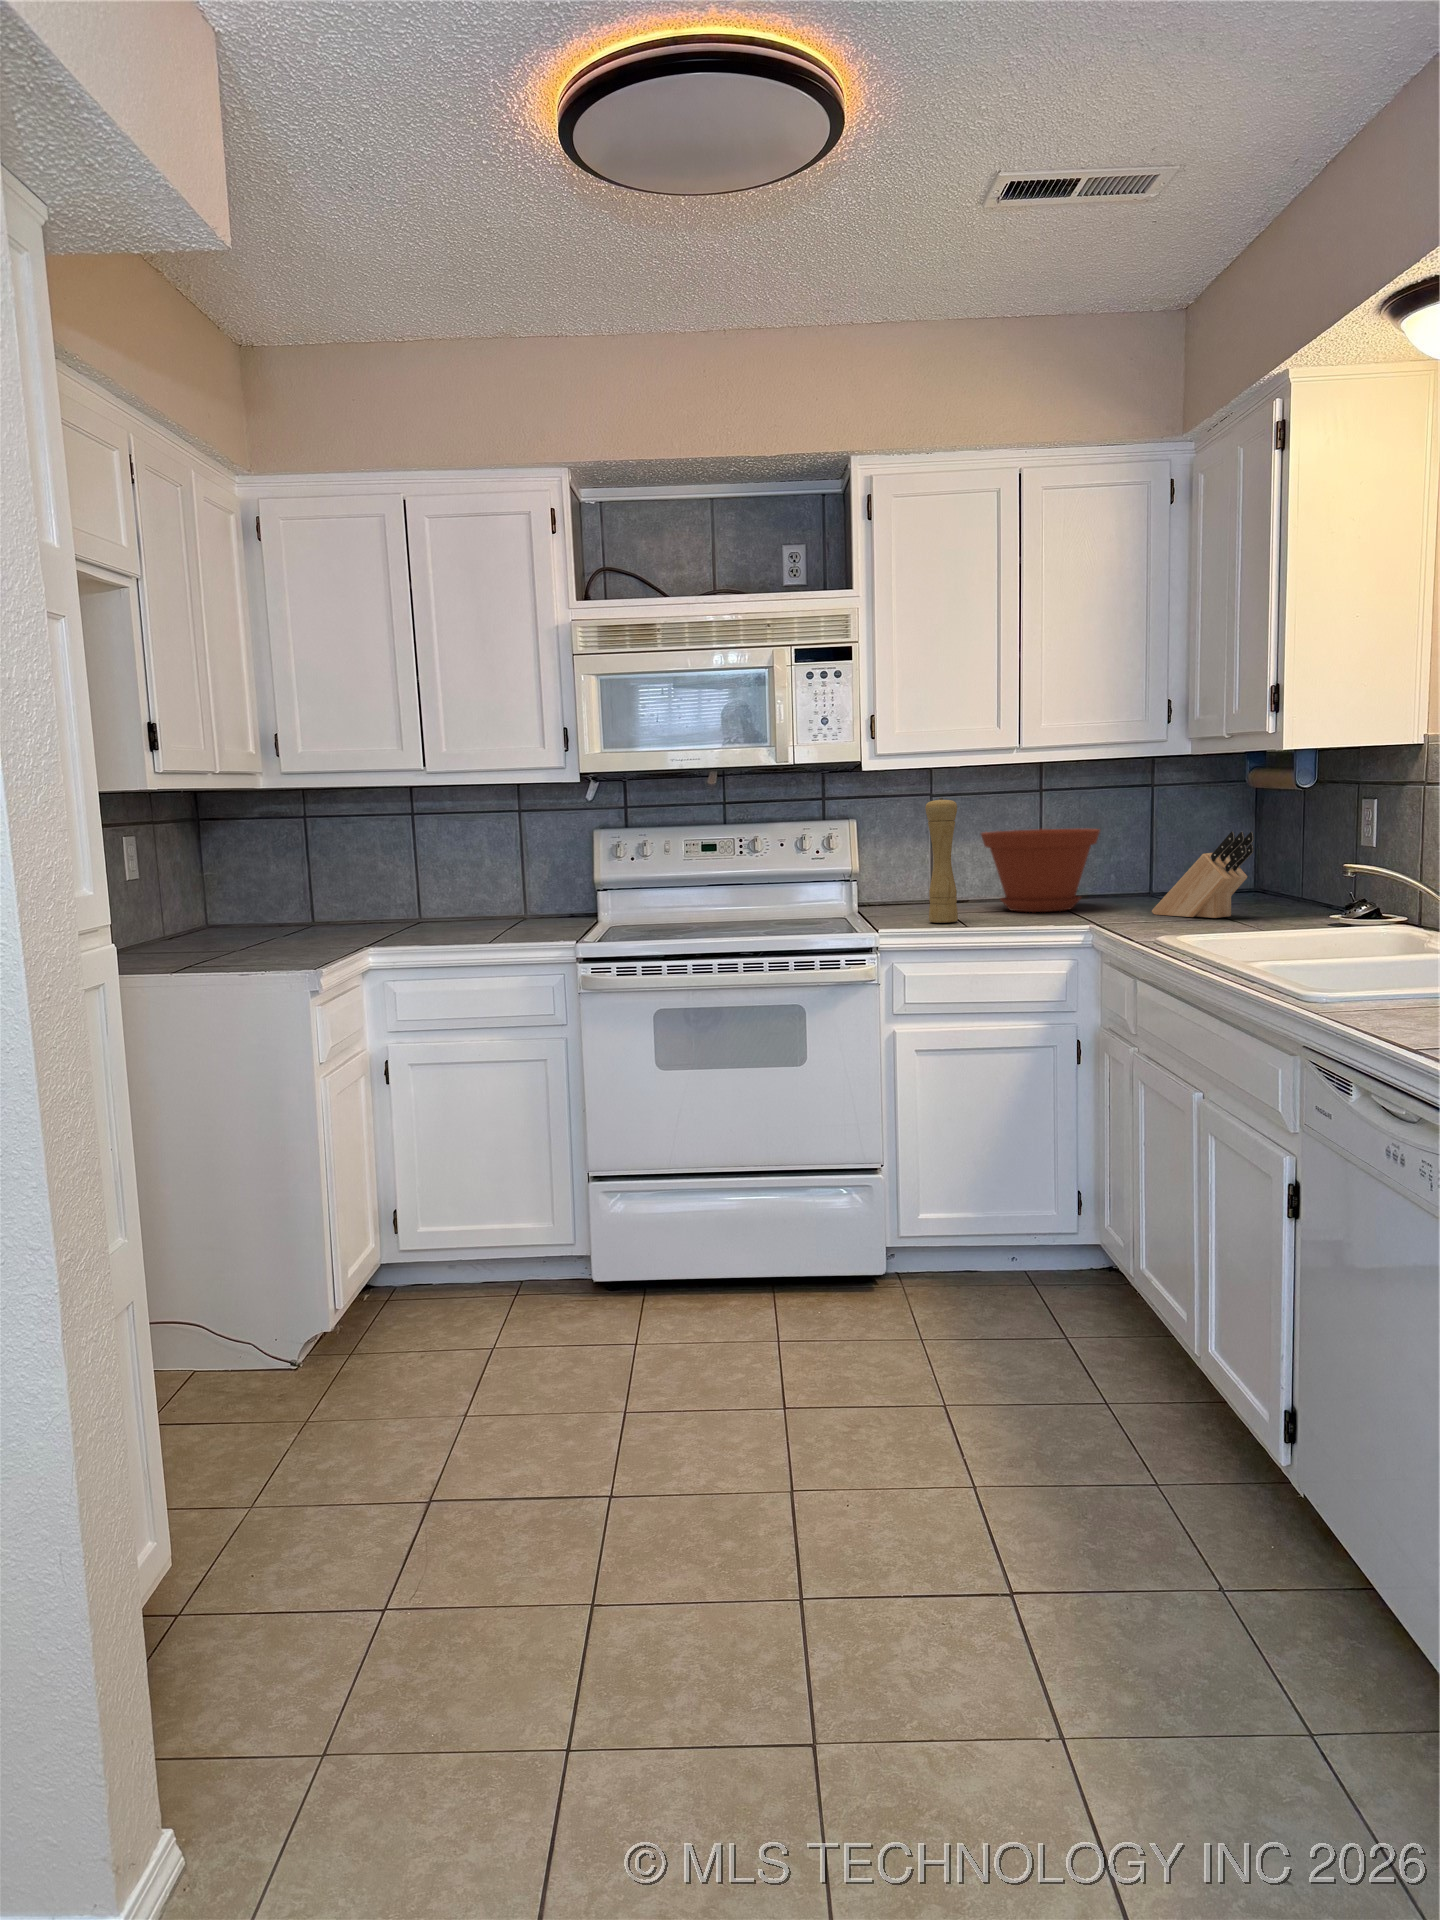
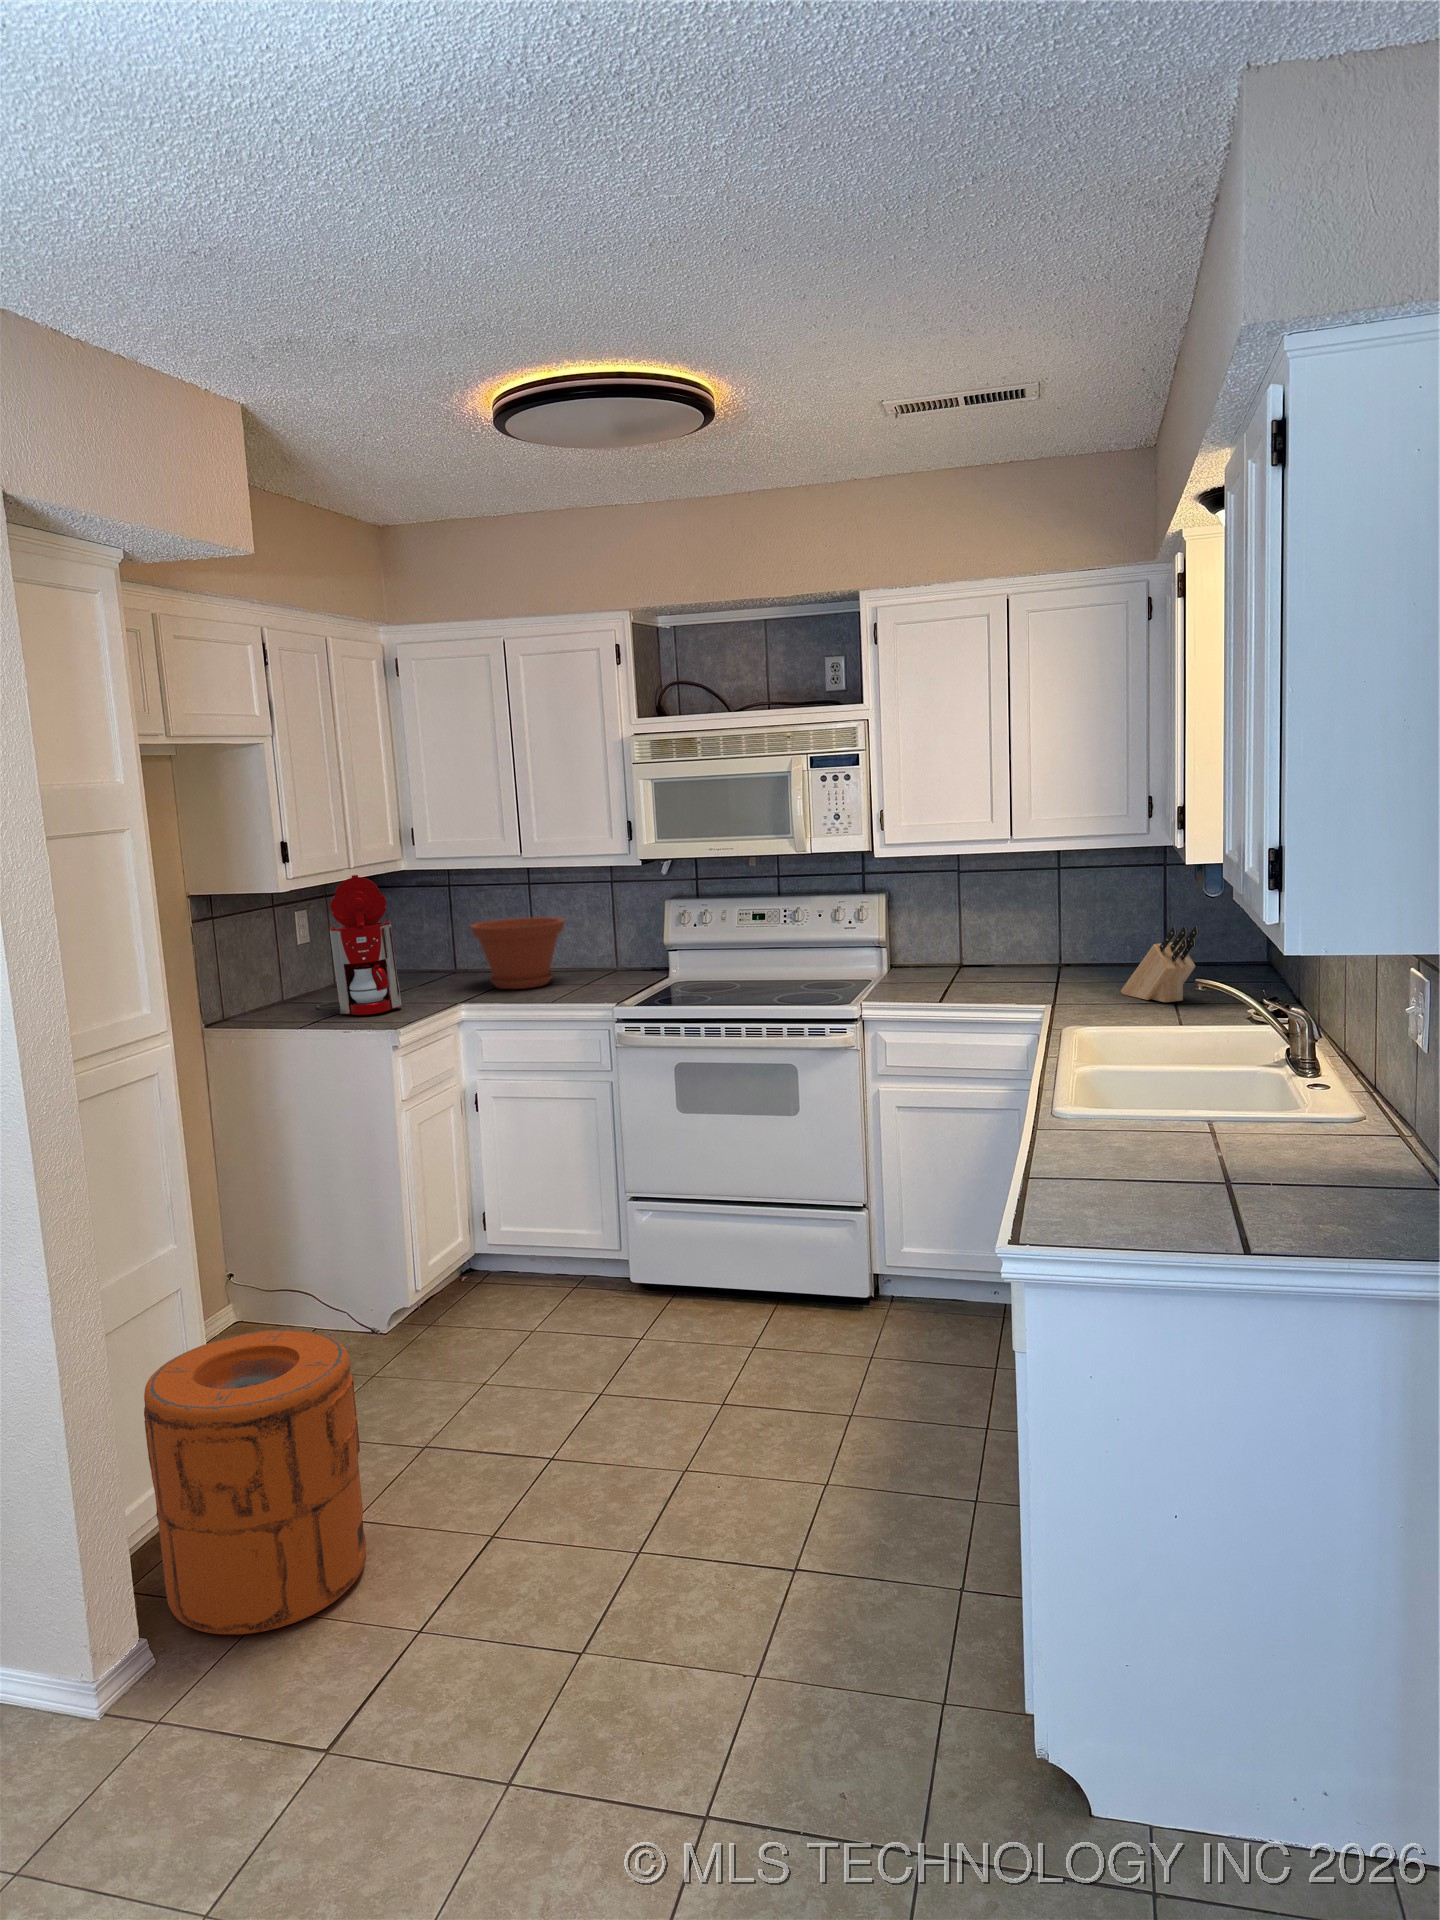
coffee maker: none [172,782,295,959] -> present [317,875,402,1015]
pepper mill: present [925,798,958,923] -> none [912,888,942,997]
plant pot: present [981,829,1100,912] -> present [471,917,565,989]
trash can: none [108,1353,429,1817] -> present [144,1329,366,1634]

